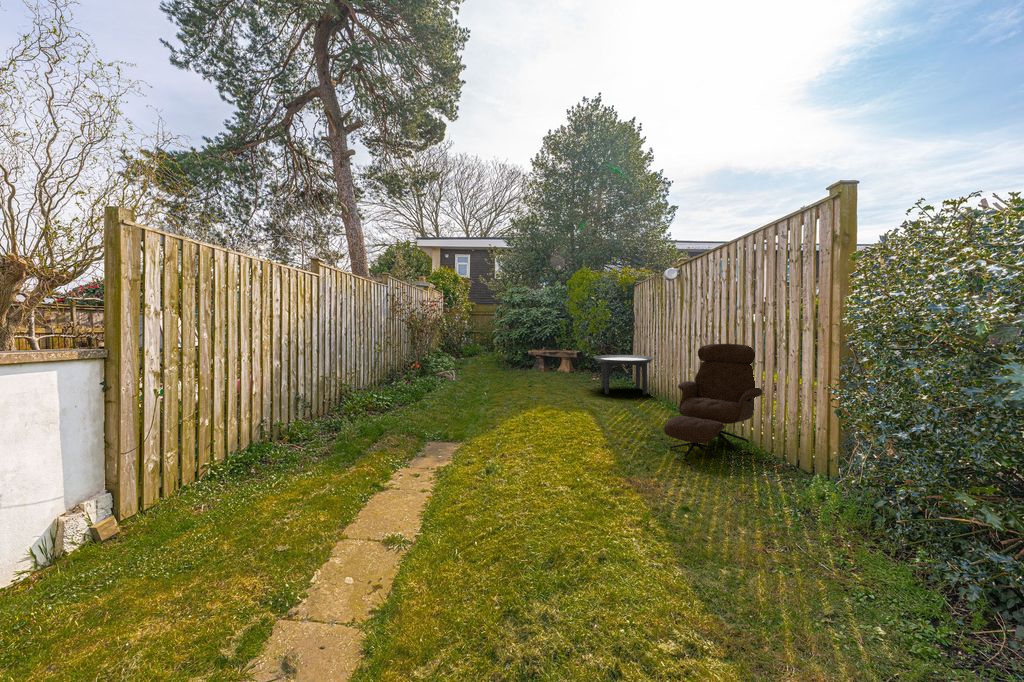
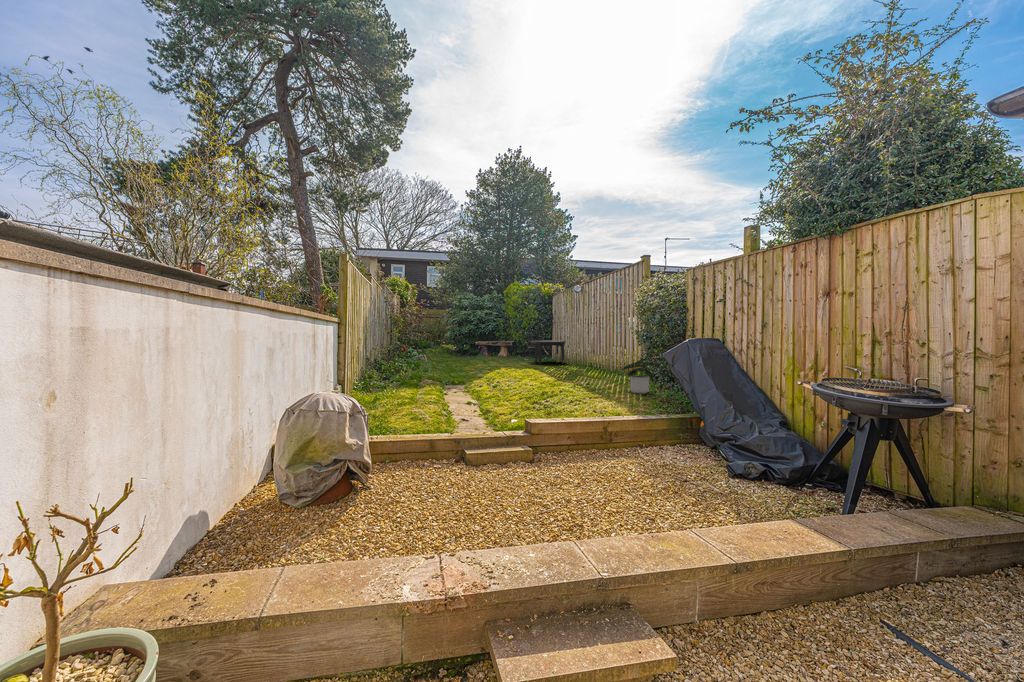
lounge chair: present [664,344,762,458] -> none [579,326,625,379]
potted plant: none [770,464,919,580] -> present [621,358,657,394]

